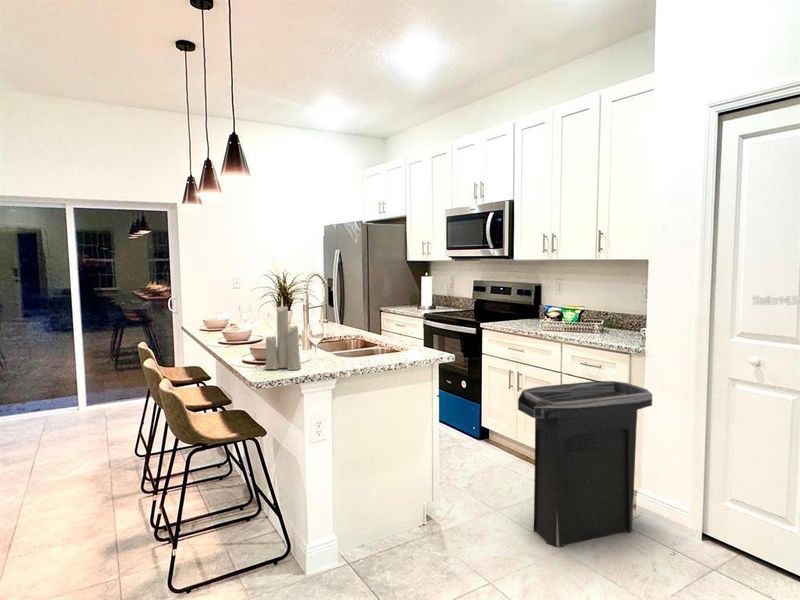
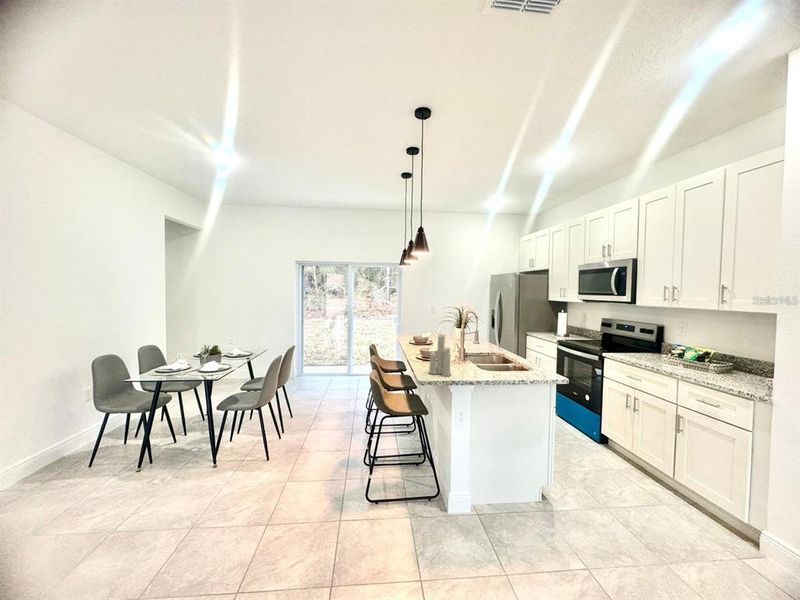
trash can: present [518,381,652,547] -> none [623,415,778,571]

